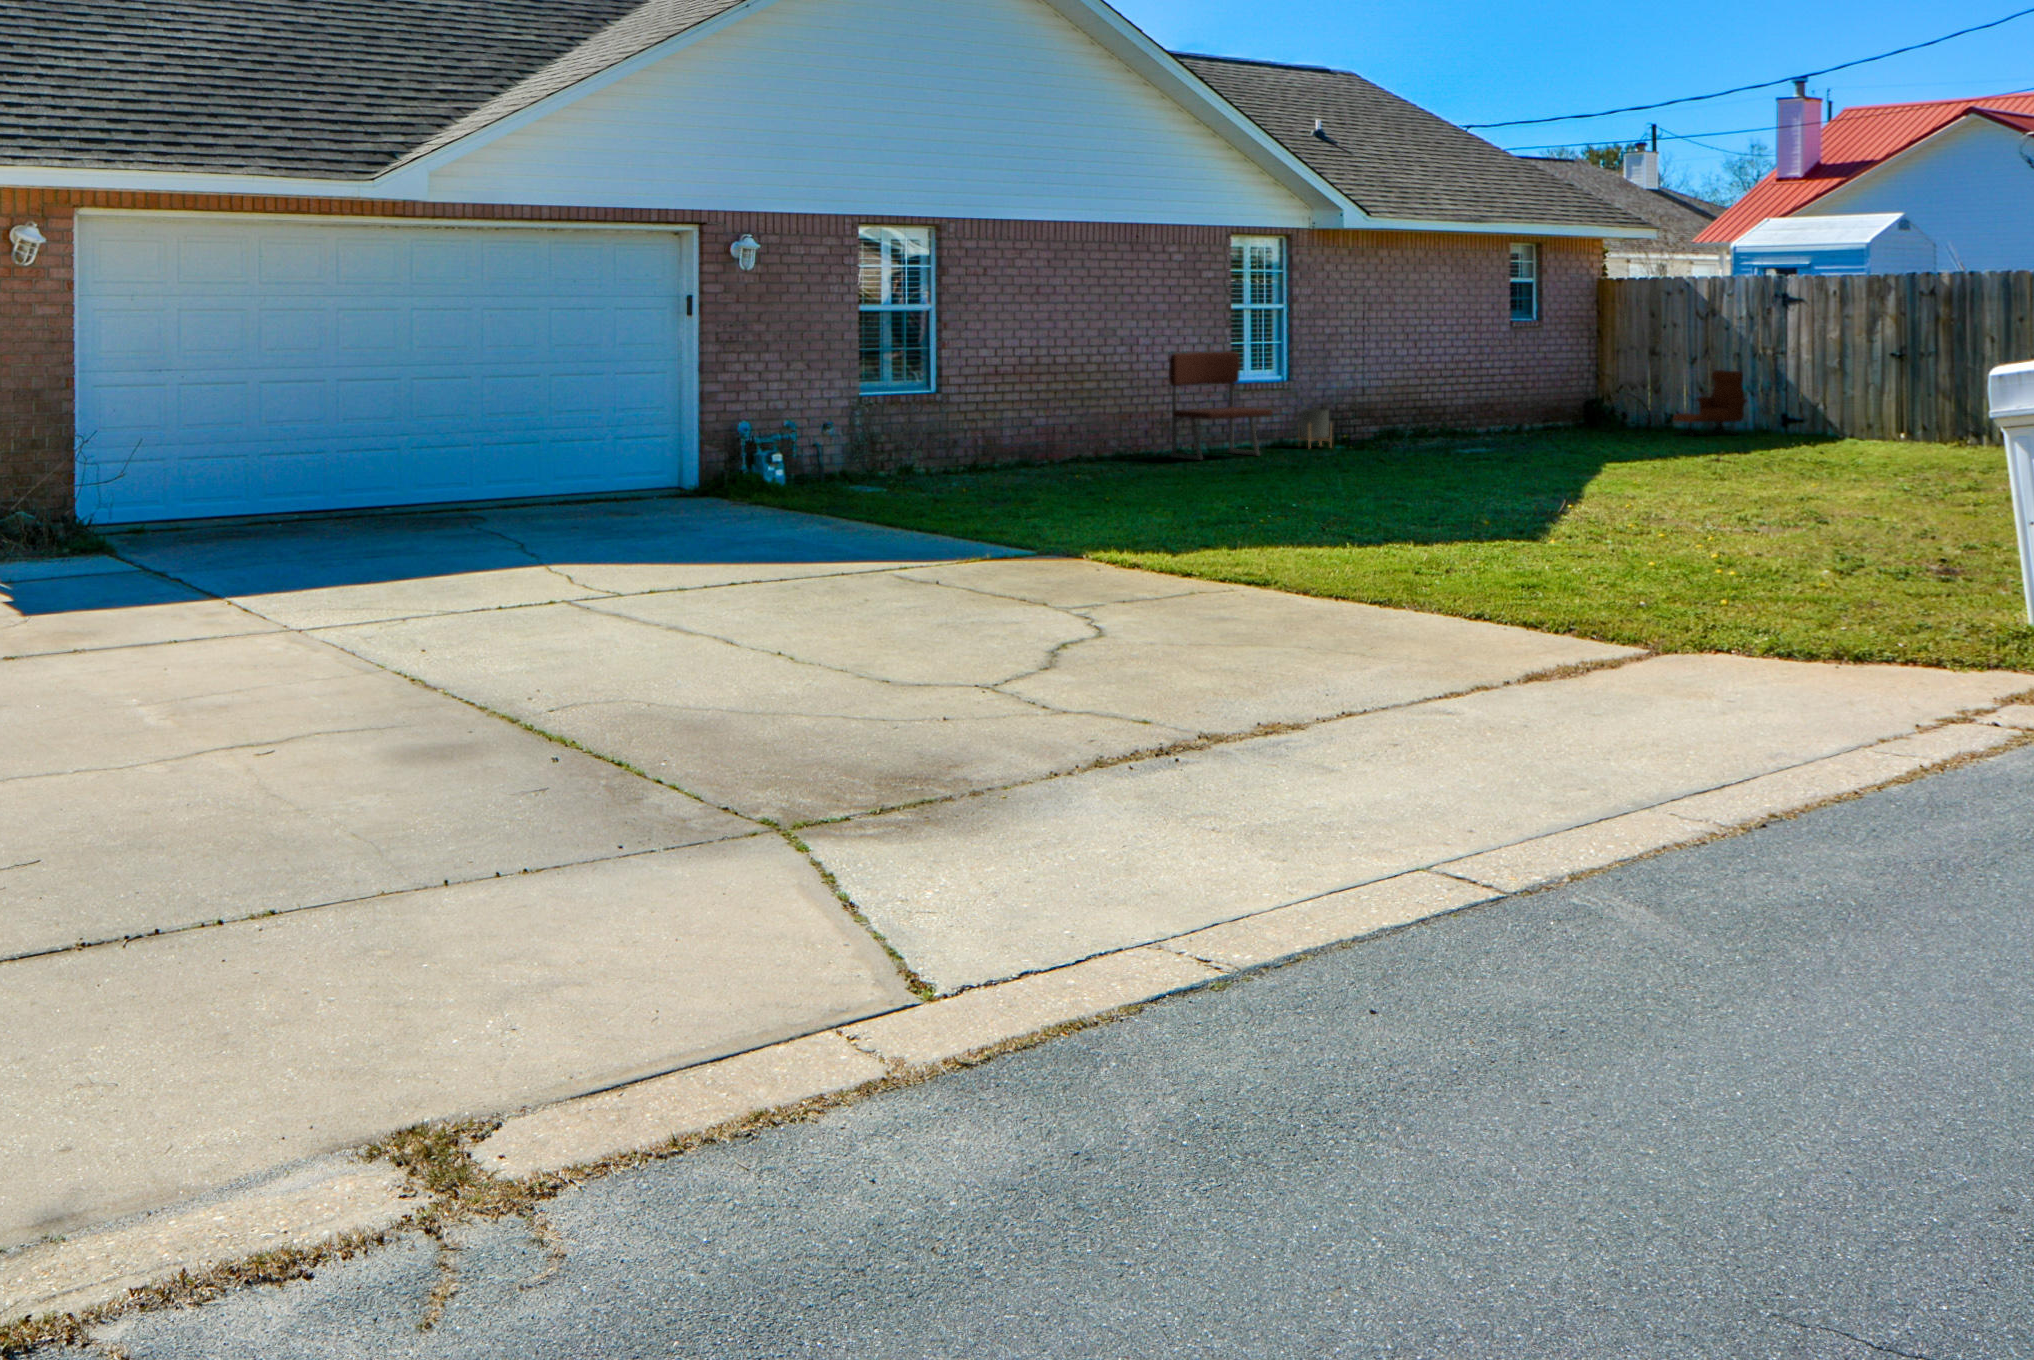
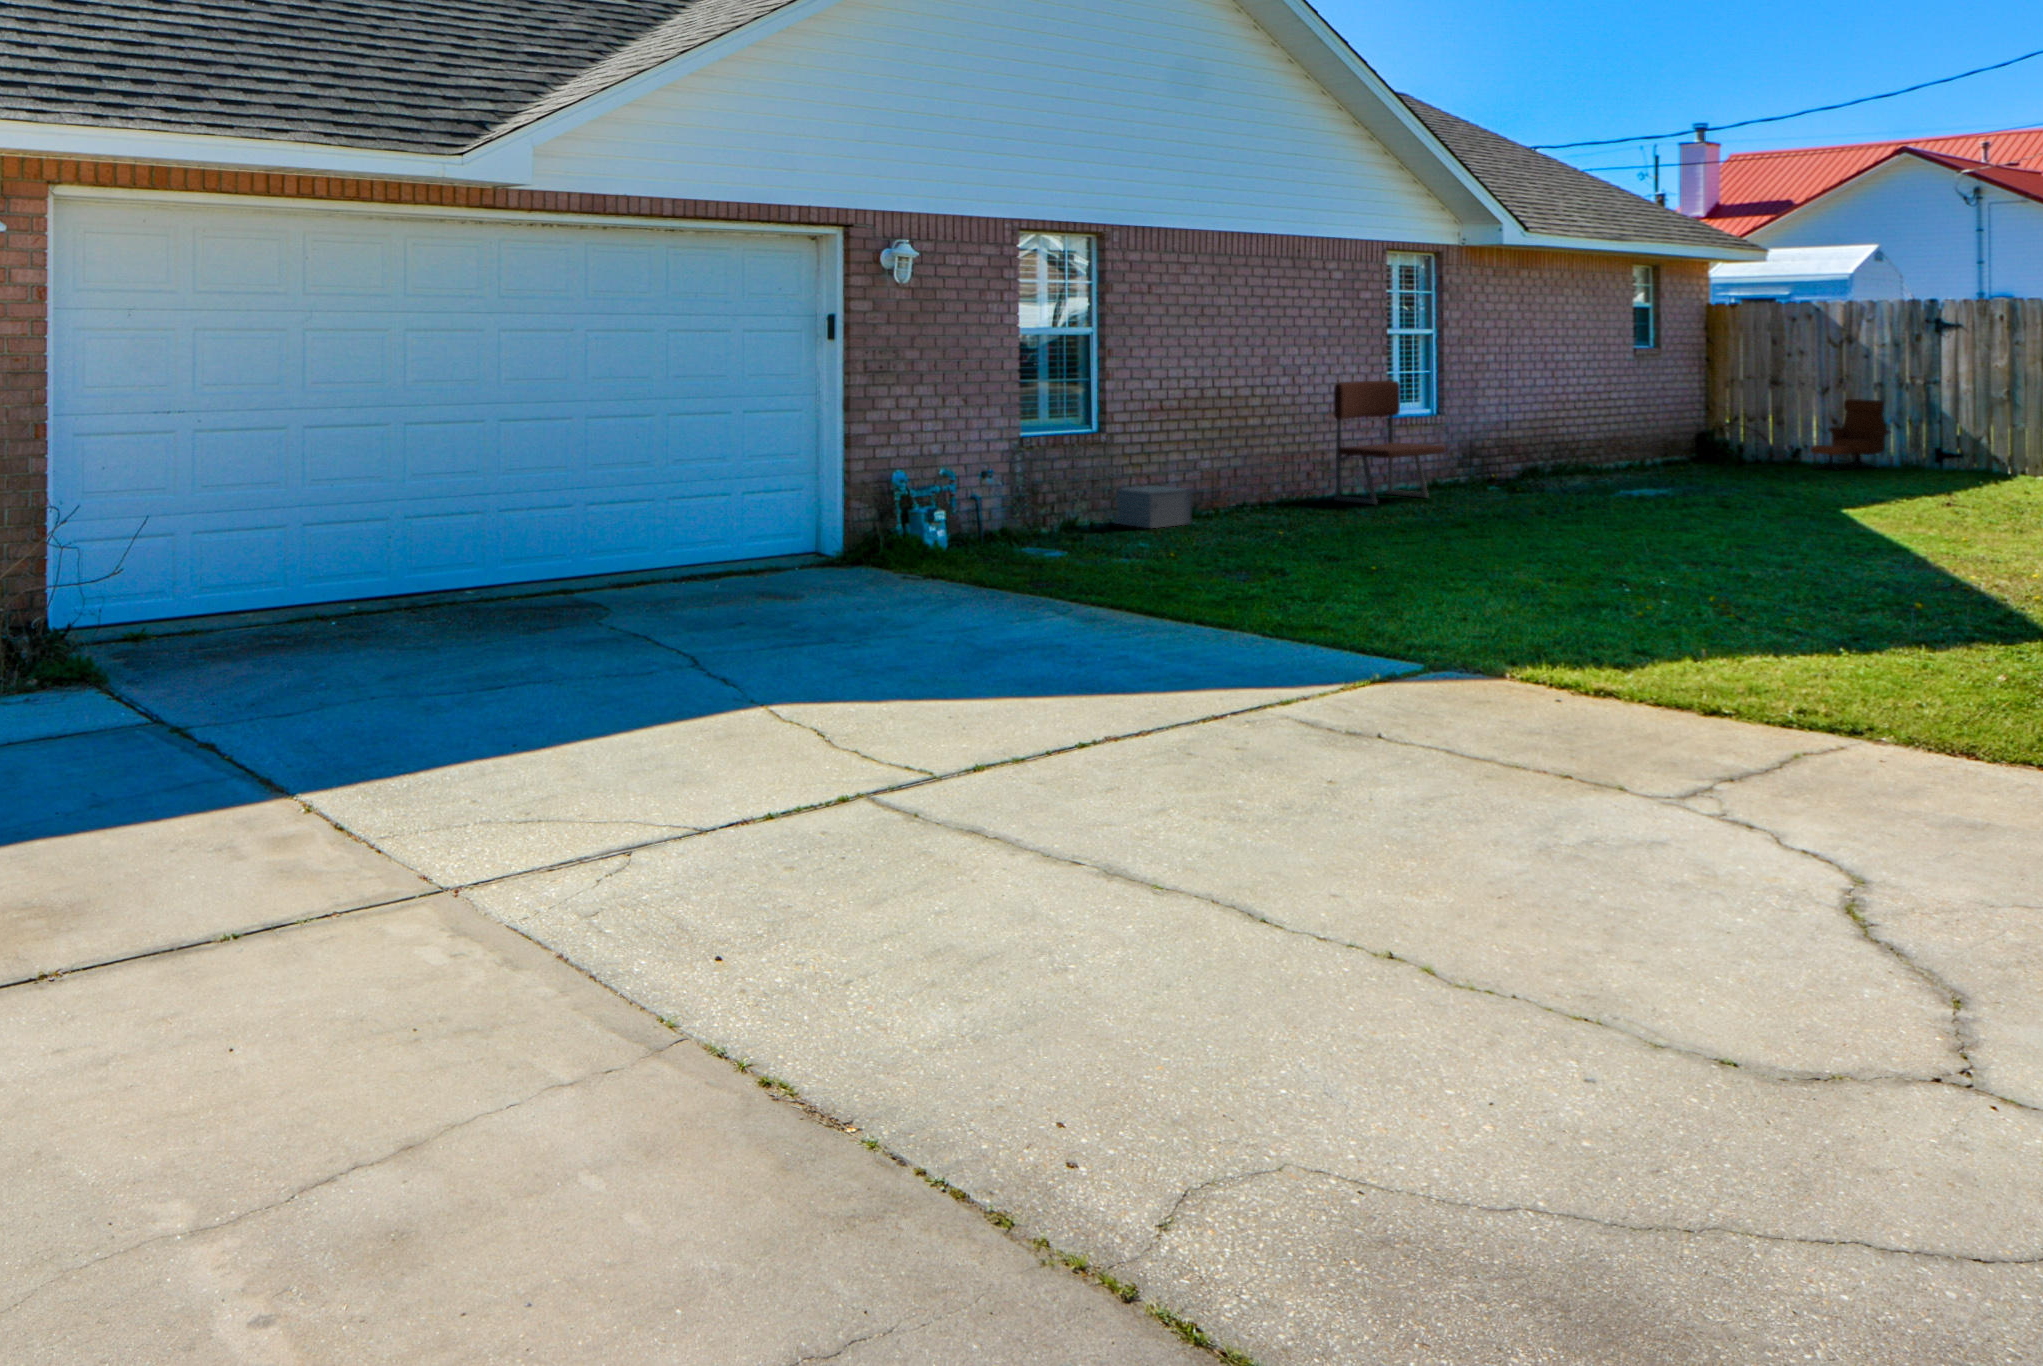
planter: present [1298,409,1332,446] -> none [1446,443,1487,488]
storage box: none [949,440,1014,475] -> present [1115,486,1192,528]

